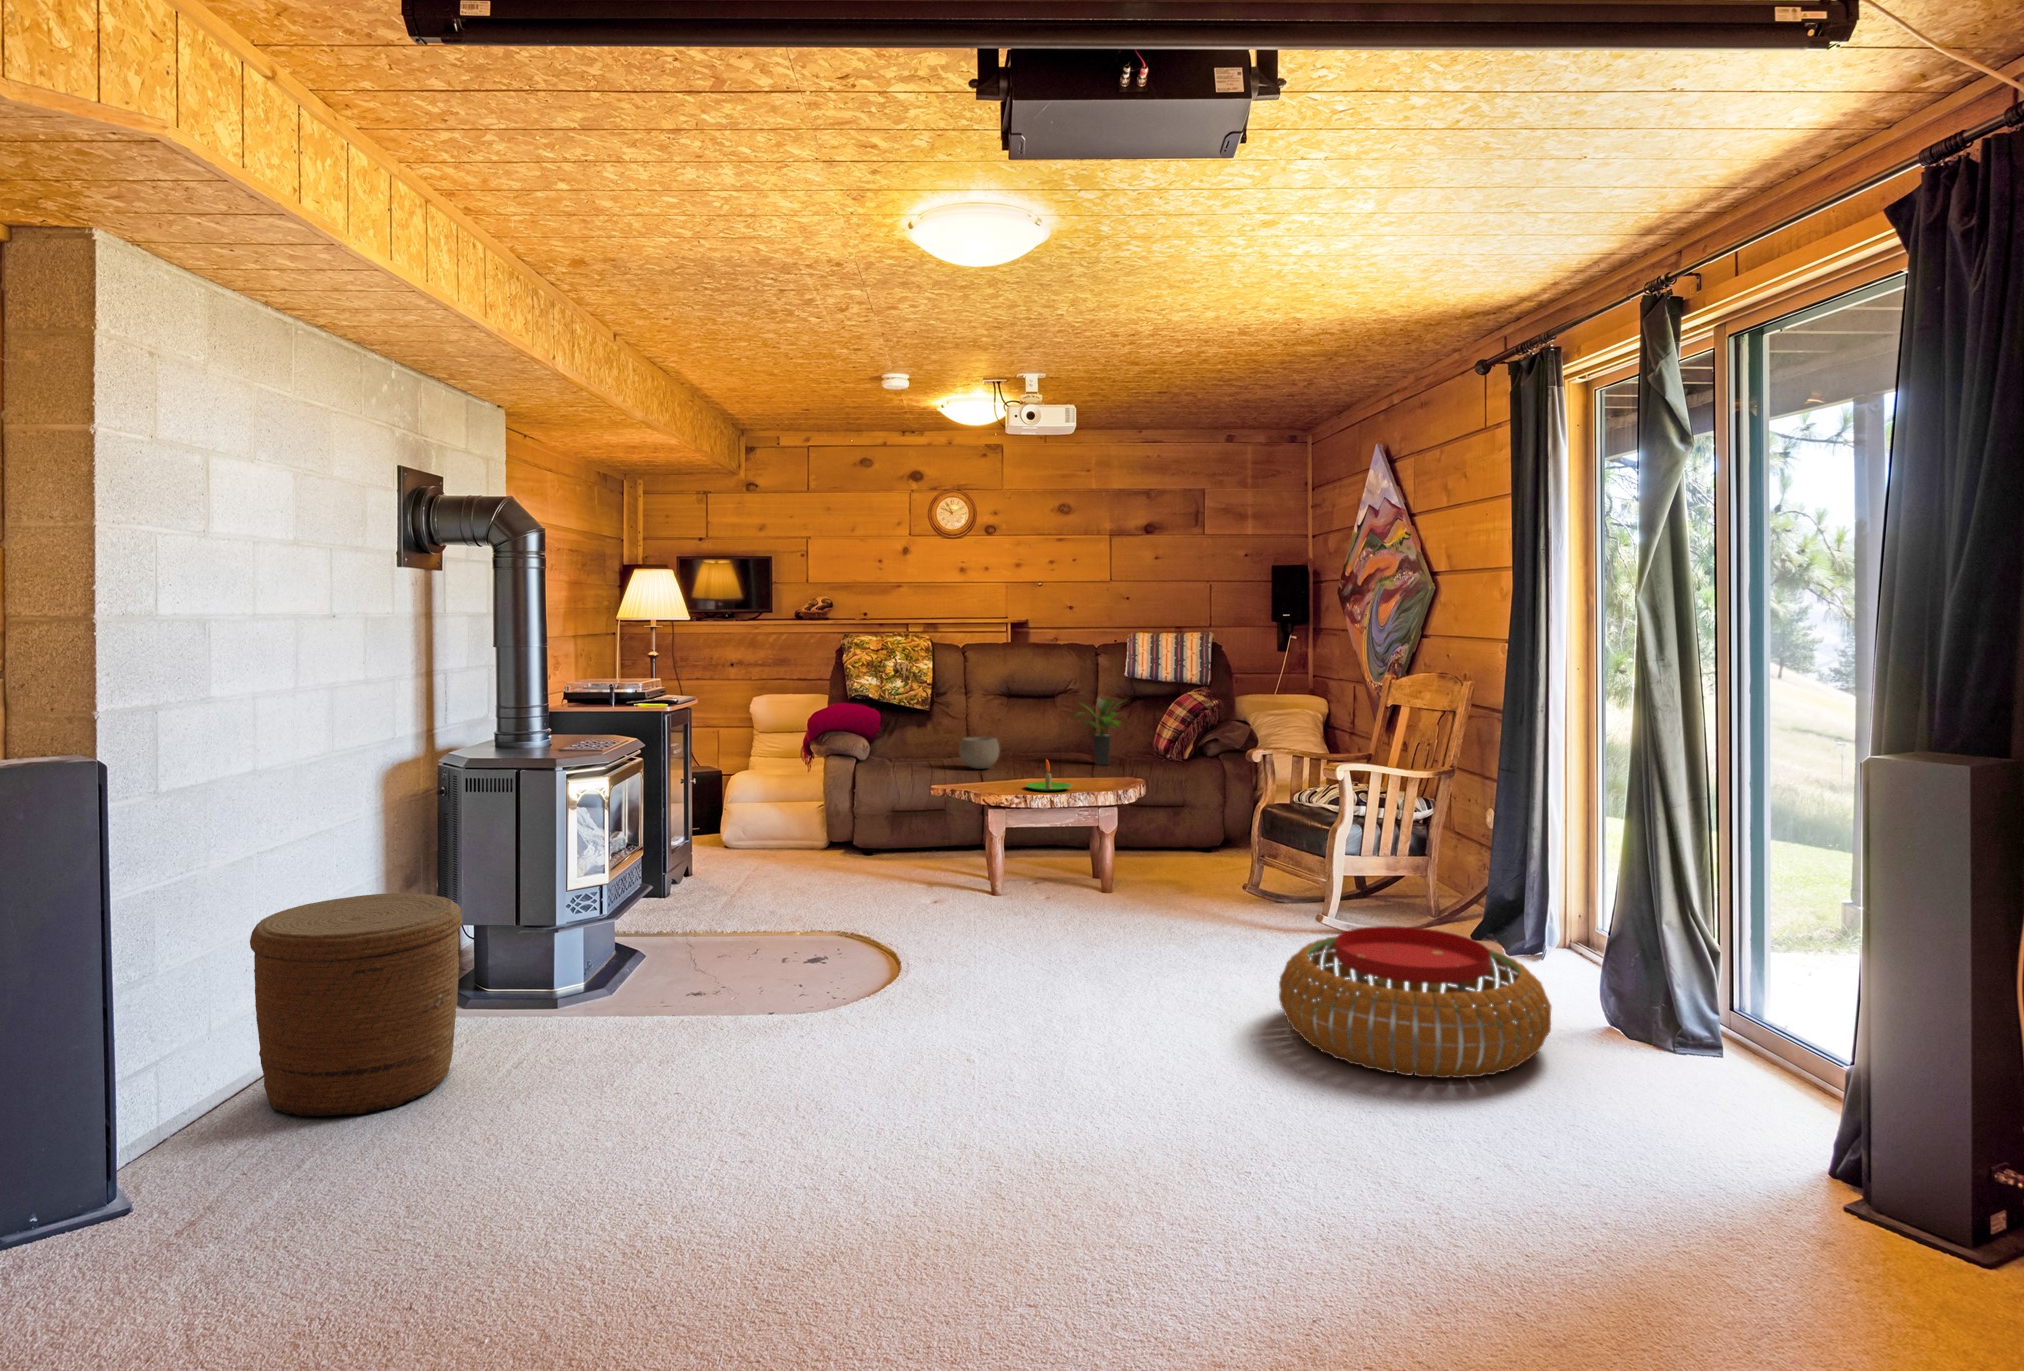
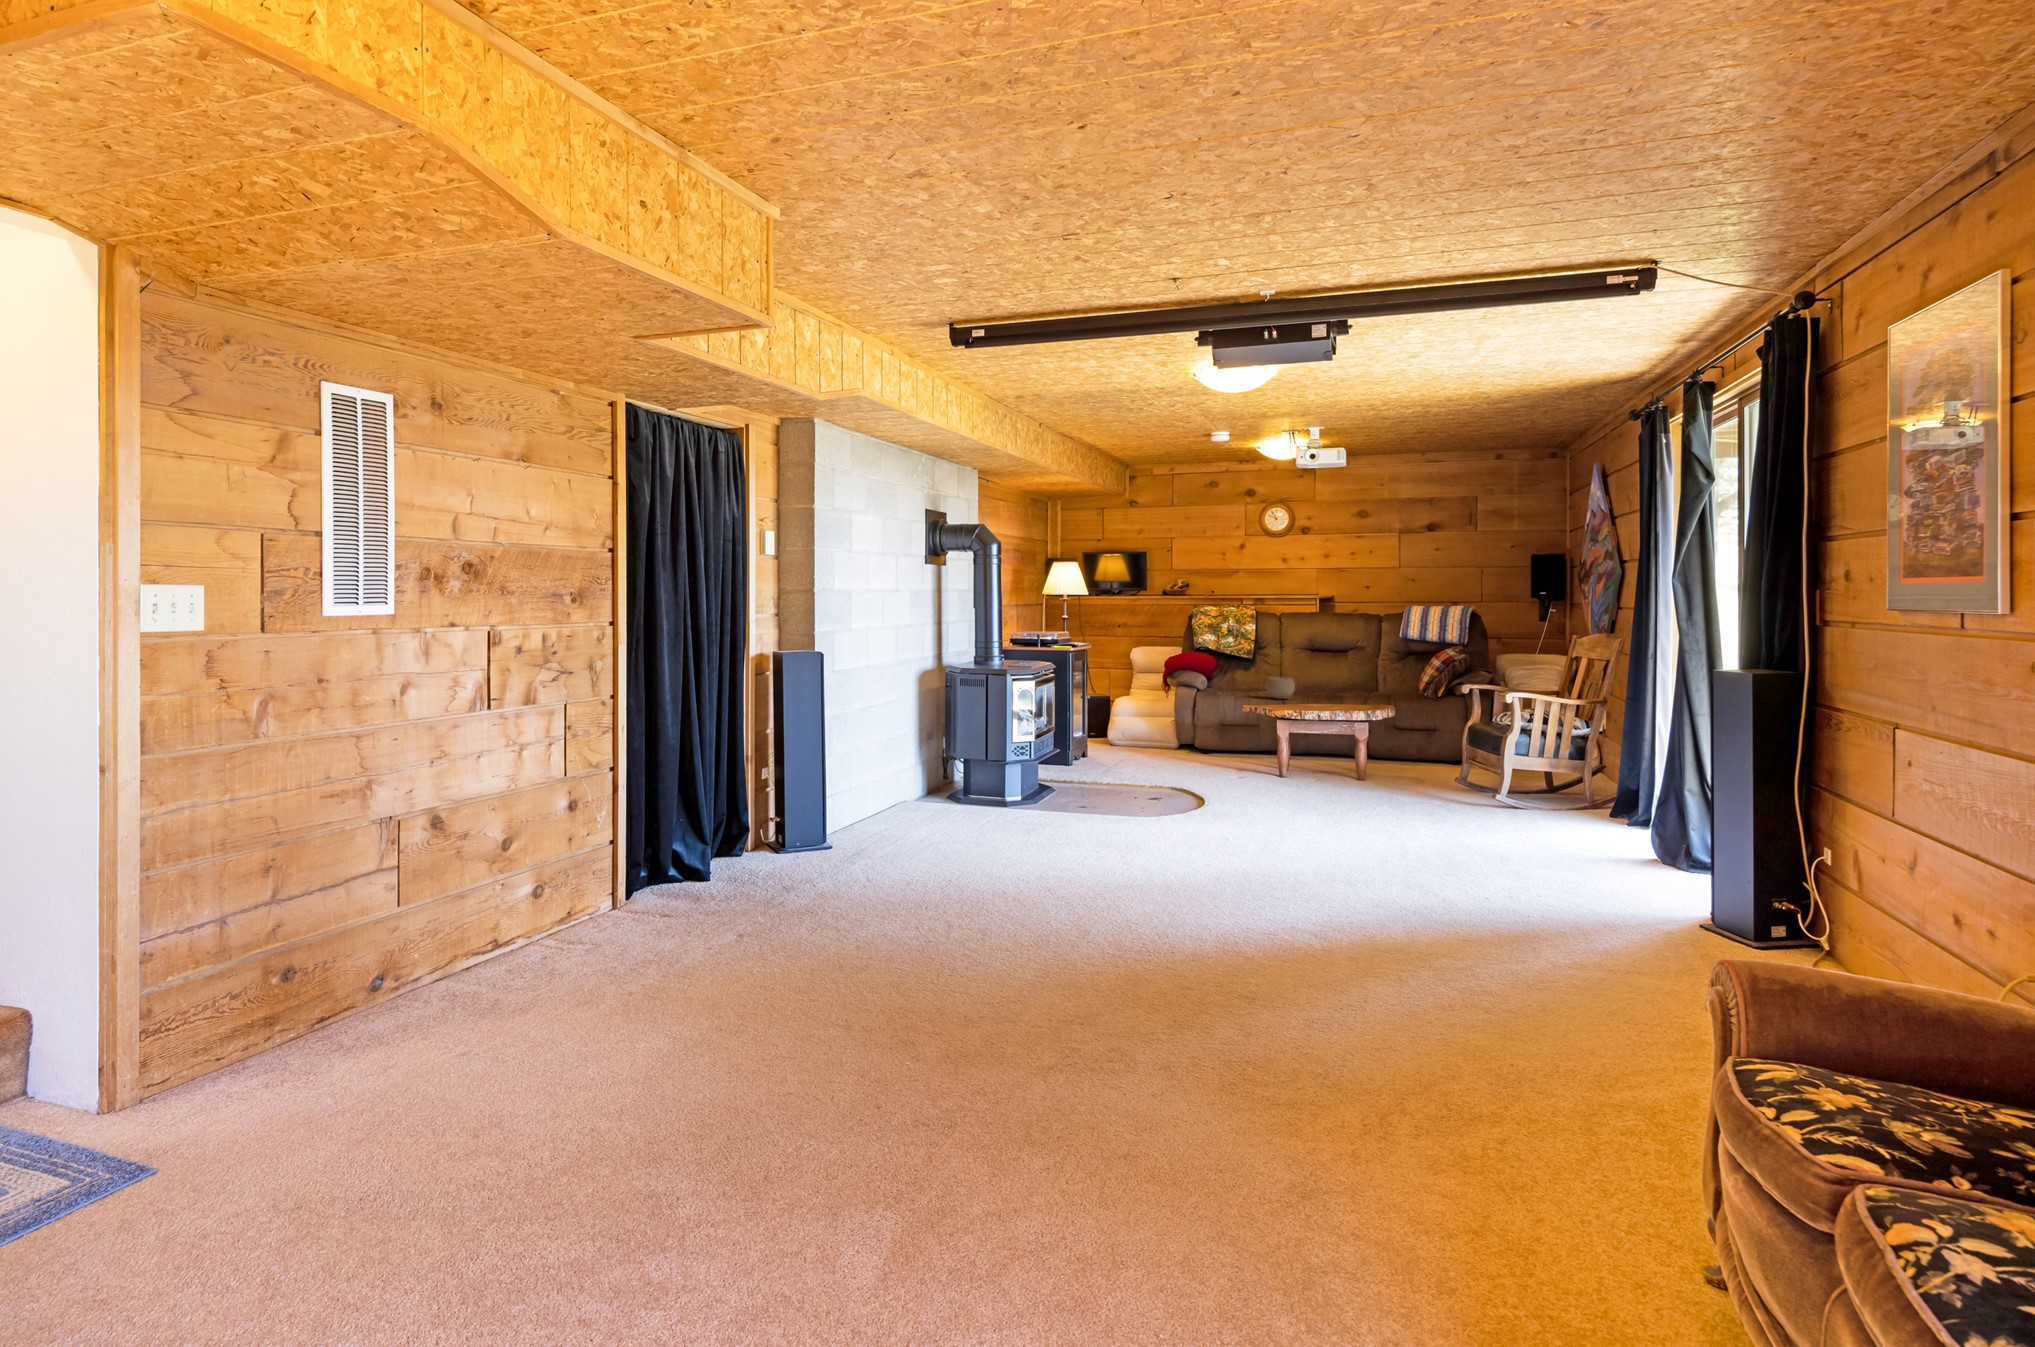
potted plant: present [1074,698,1120,765] -> none [1353,653,1400,701]
candle: present [1025,759,1072,791] -> none [1302,690,1335,711]
woven basket: present [250,893,462,1116] -> none [873,731,962,827]
pouf: present [1279,926,1551,1078] -> none [1415,788,1593,869]

